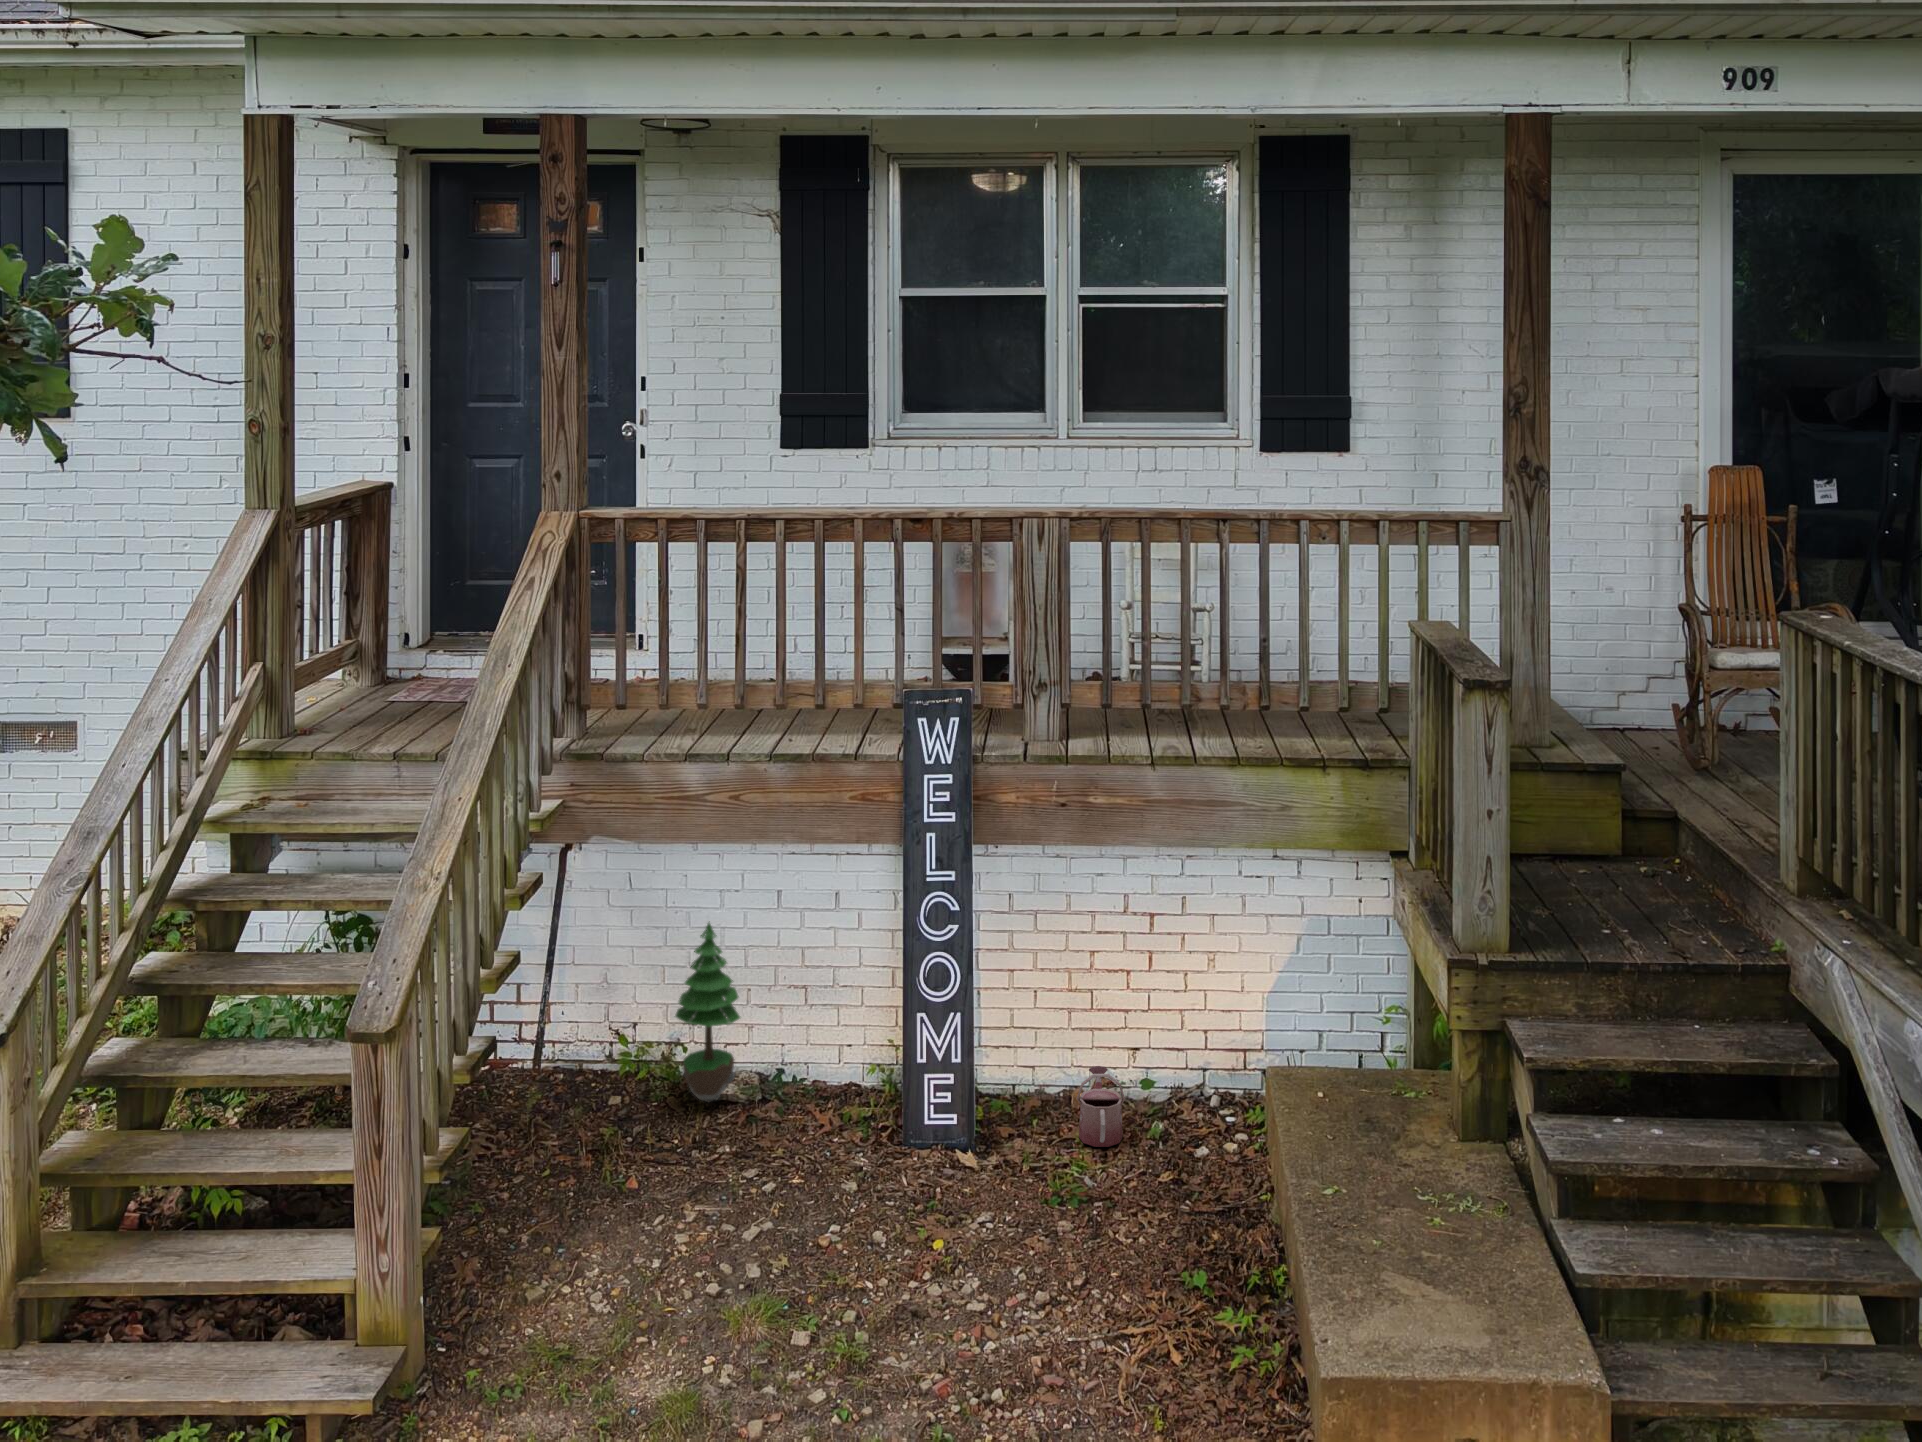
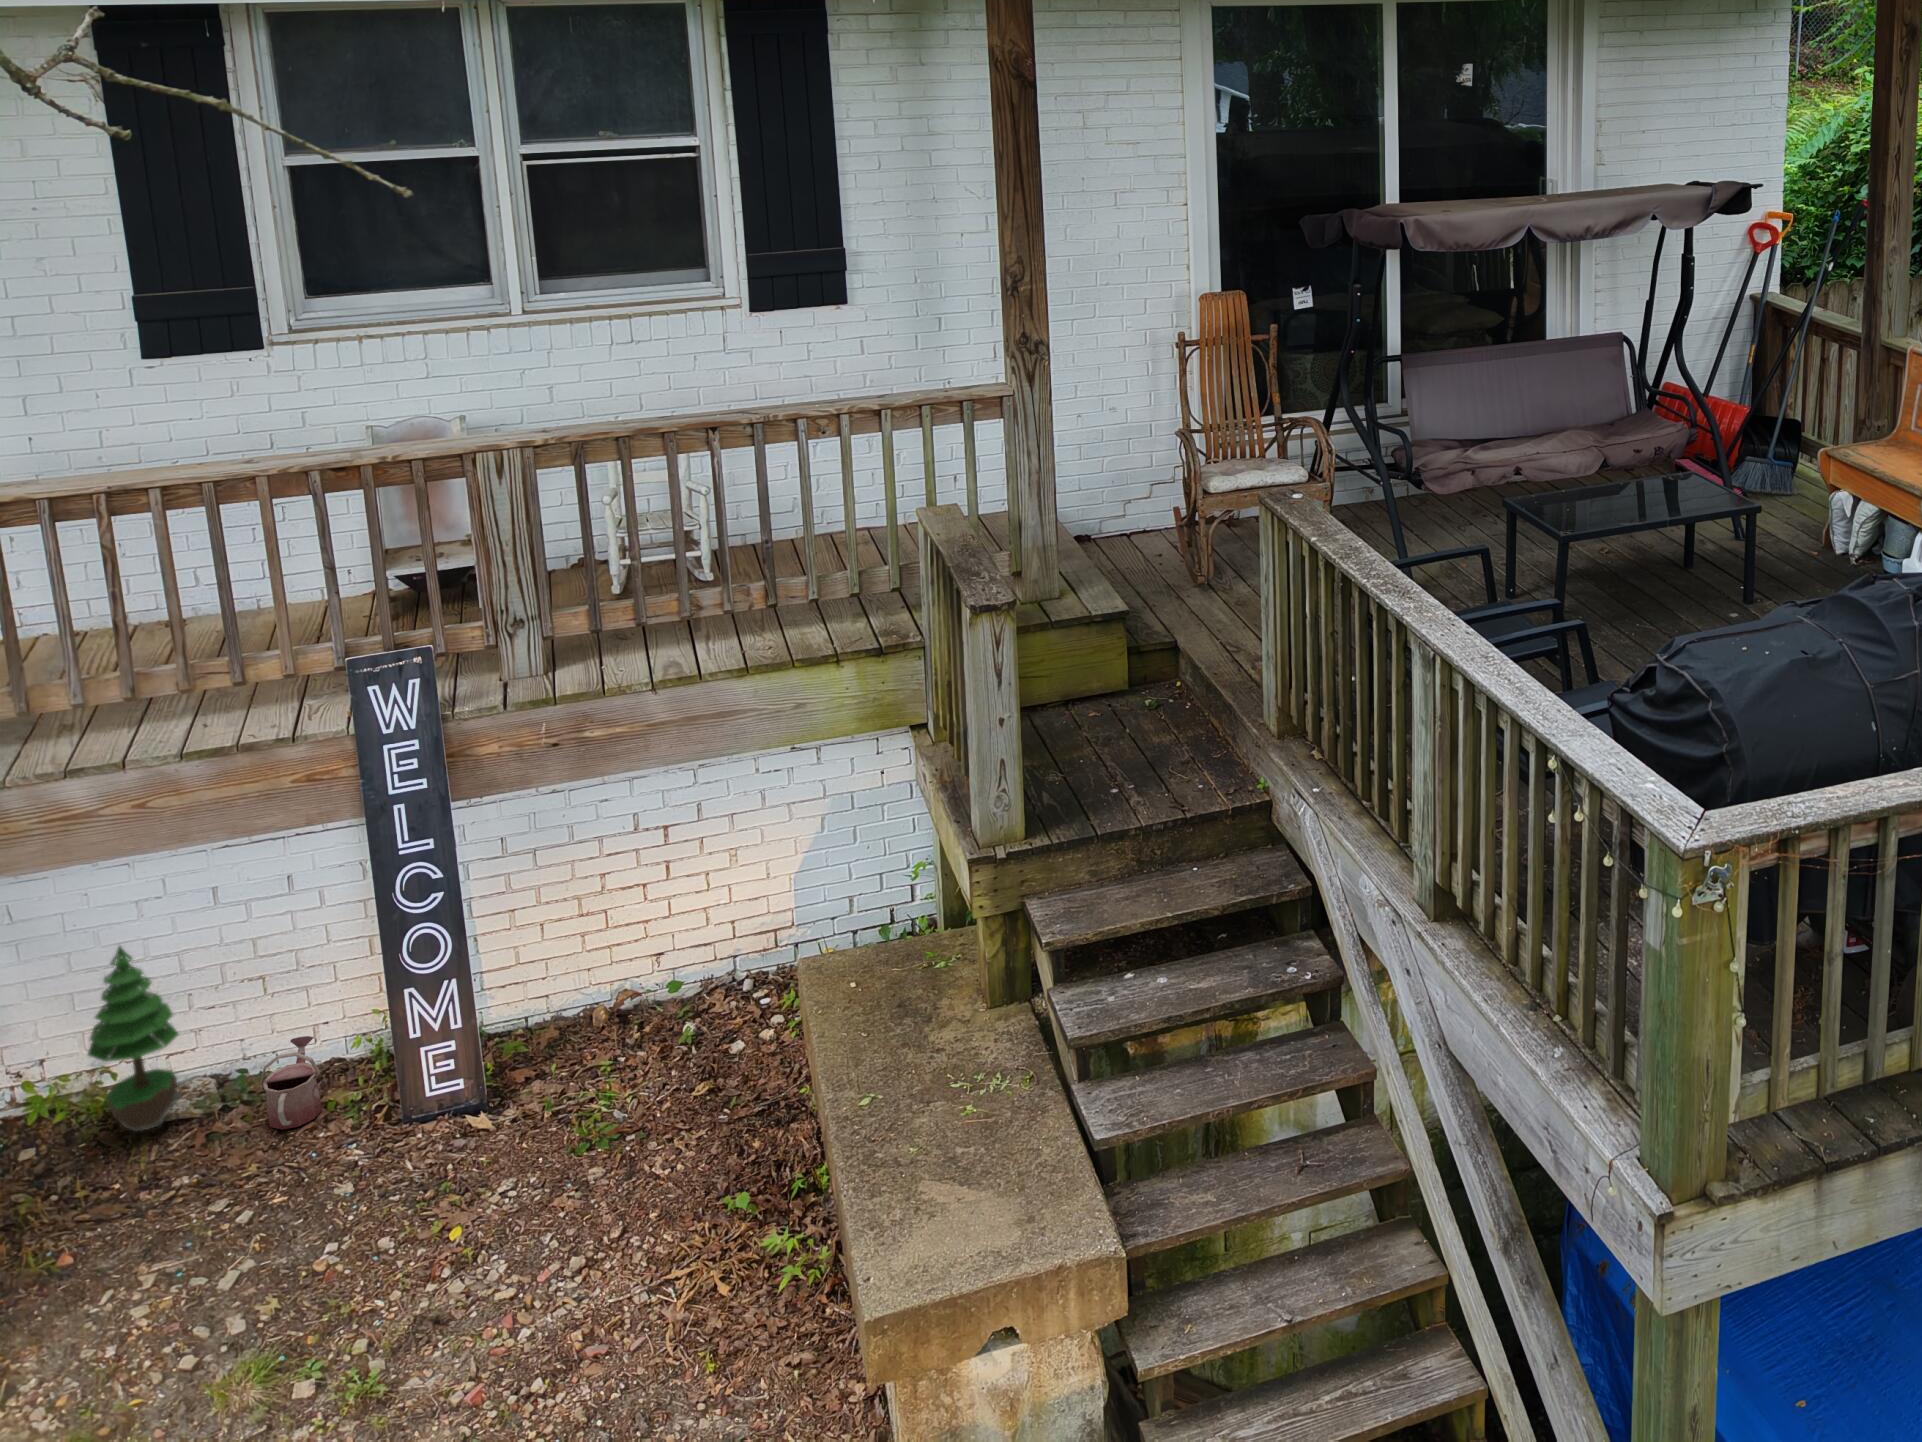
watering can: present [1077,1066,1125,1147] -> present [260,1036,322,1130]

